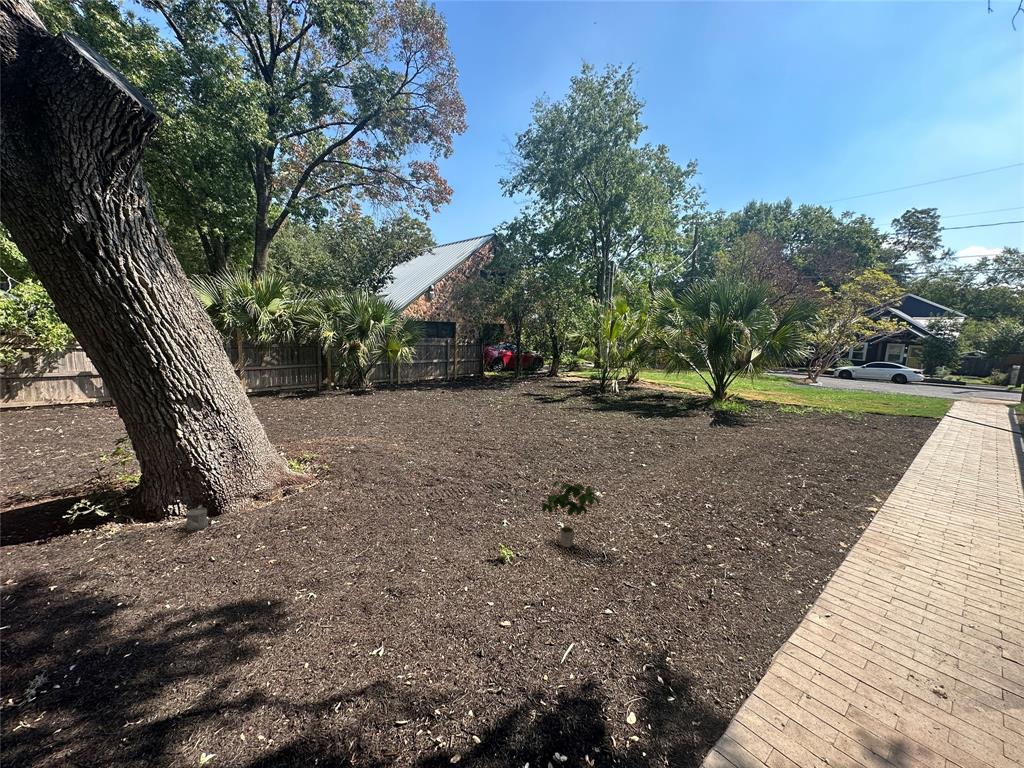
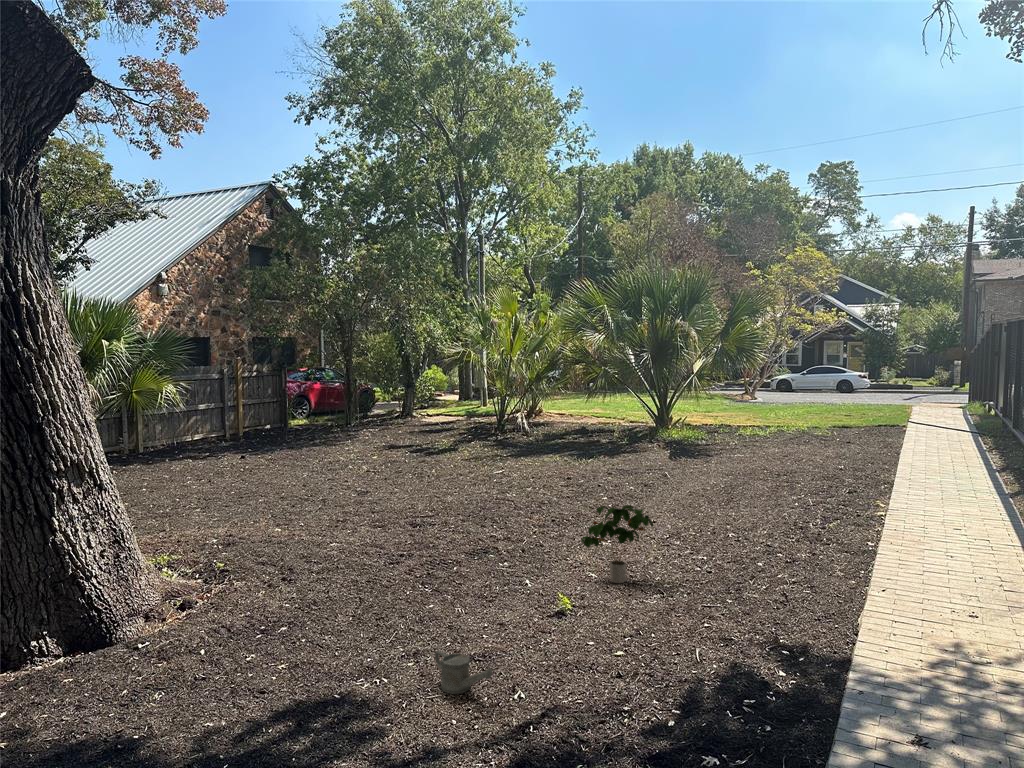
watering can: present [185,505,208,531] -> present [435,651,492,694]

